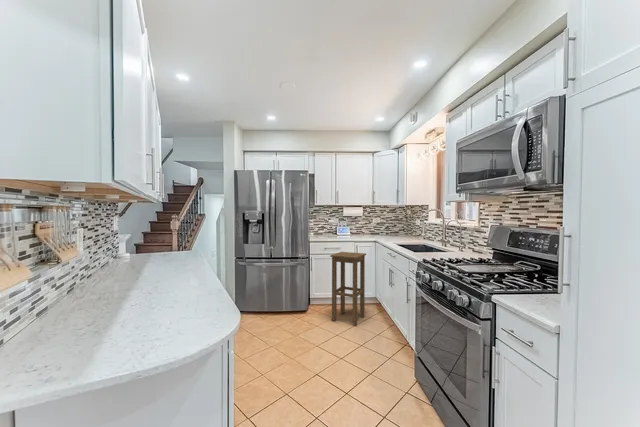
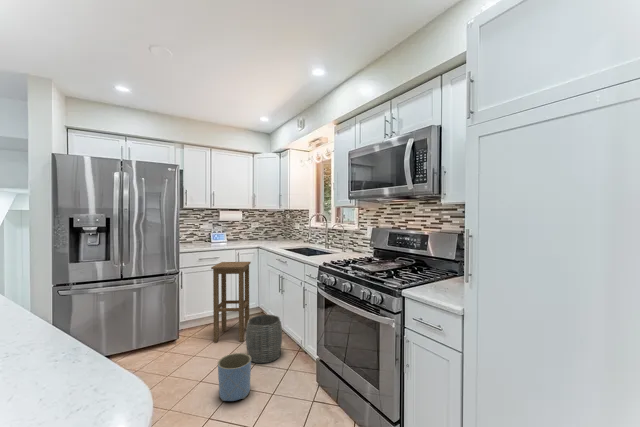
woven basket: none [355,304,389,349] -> present [246,315,282,363]
planter: none [324,332,352,373] -> present [218,353,251,401]

